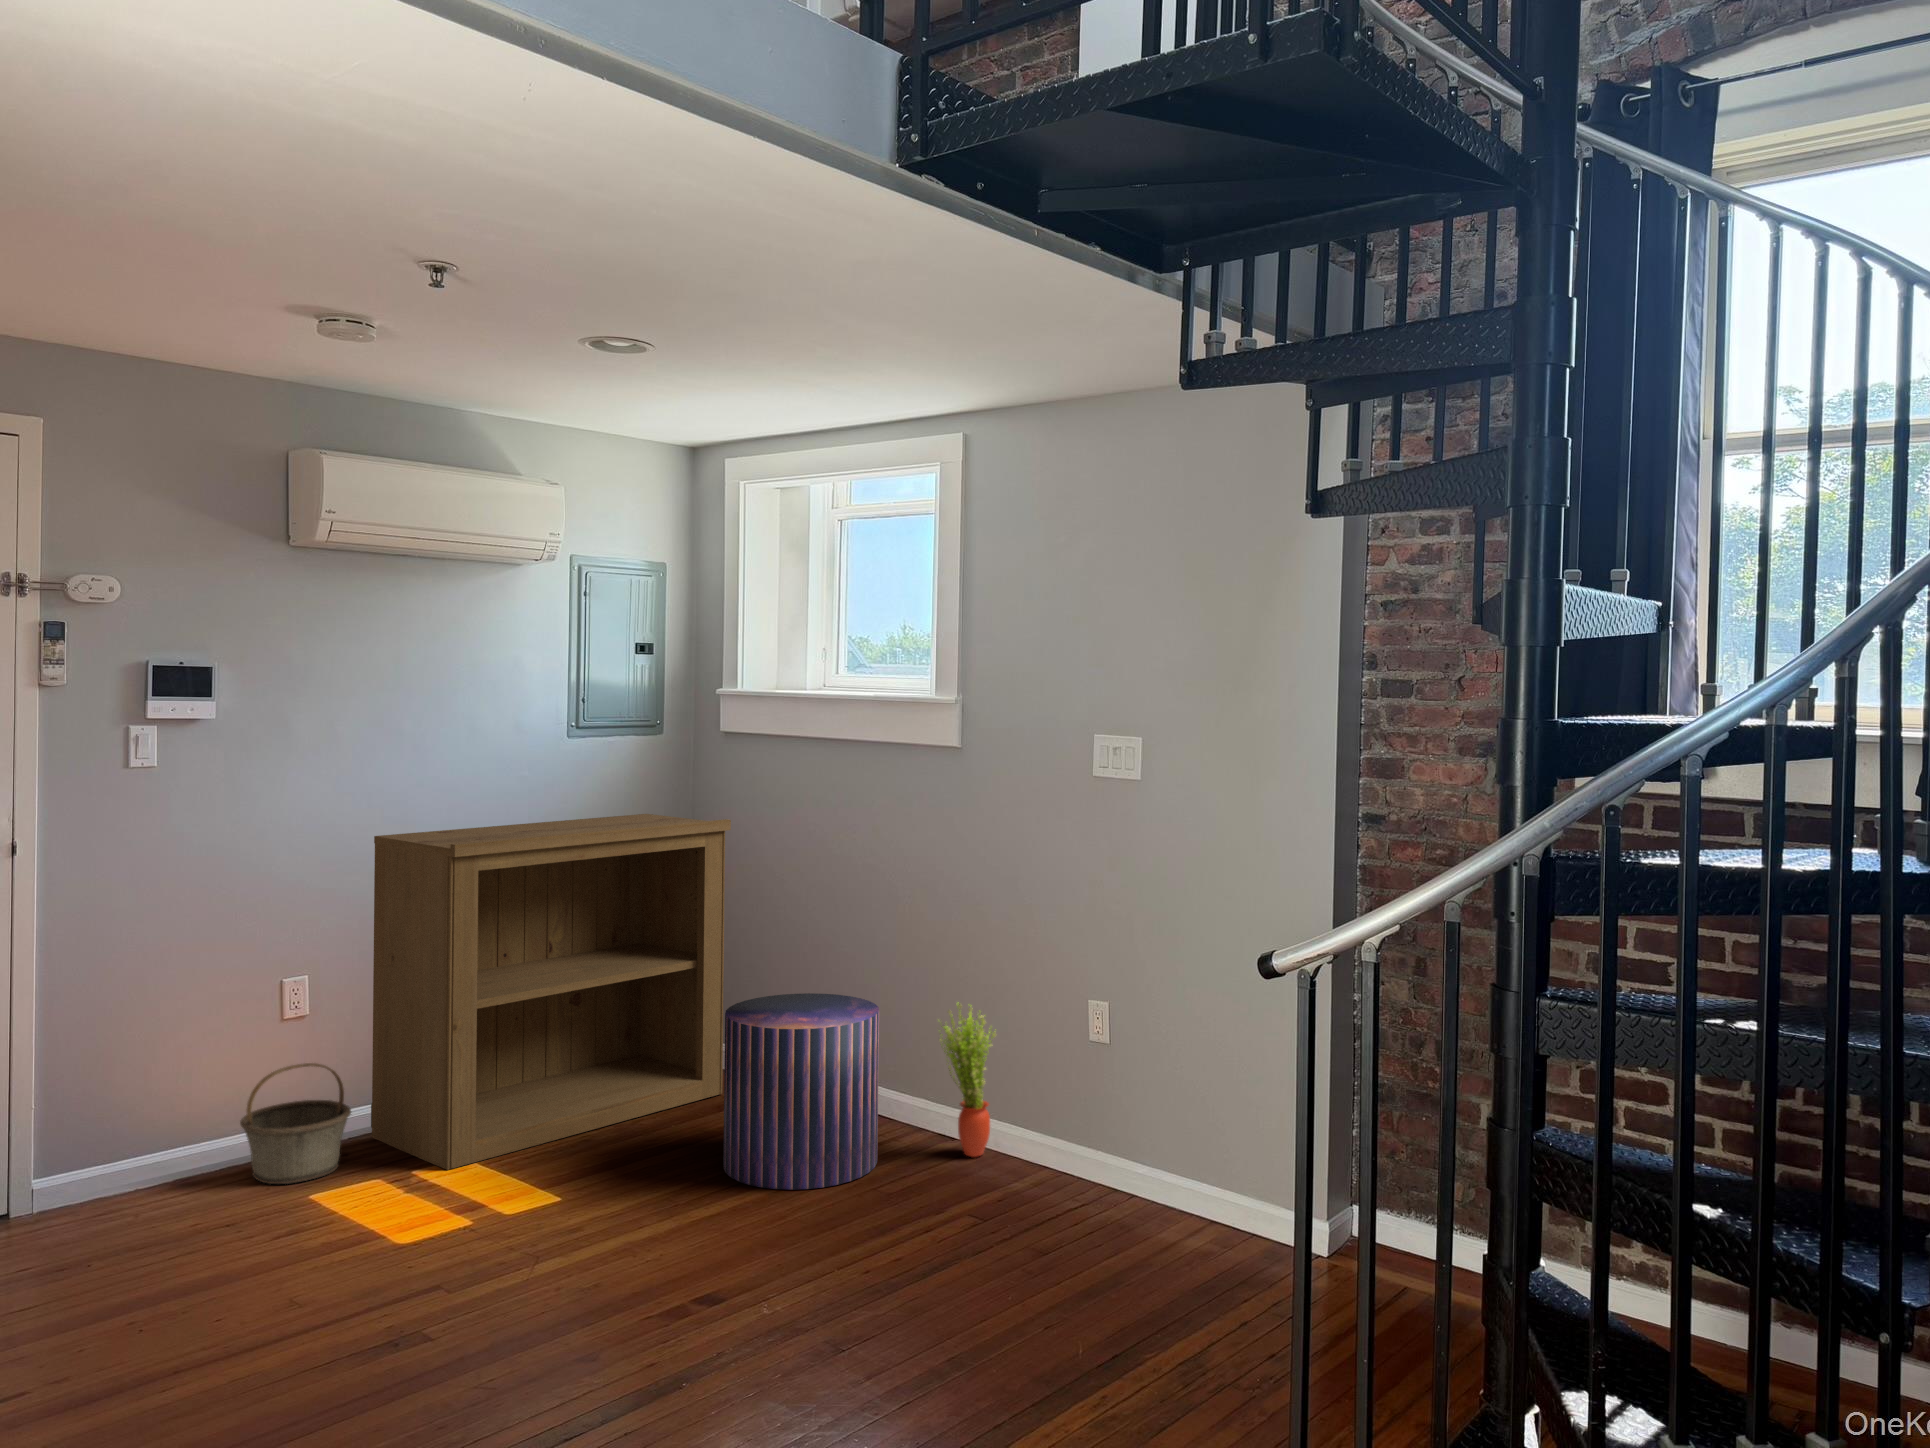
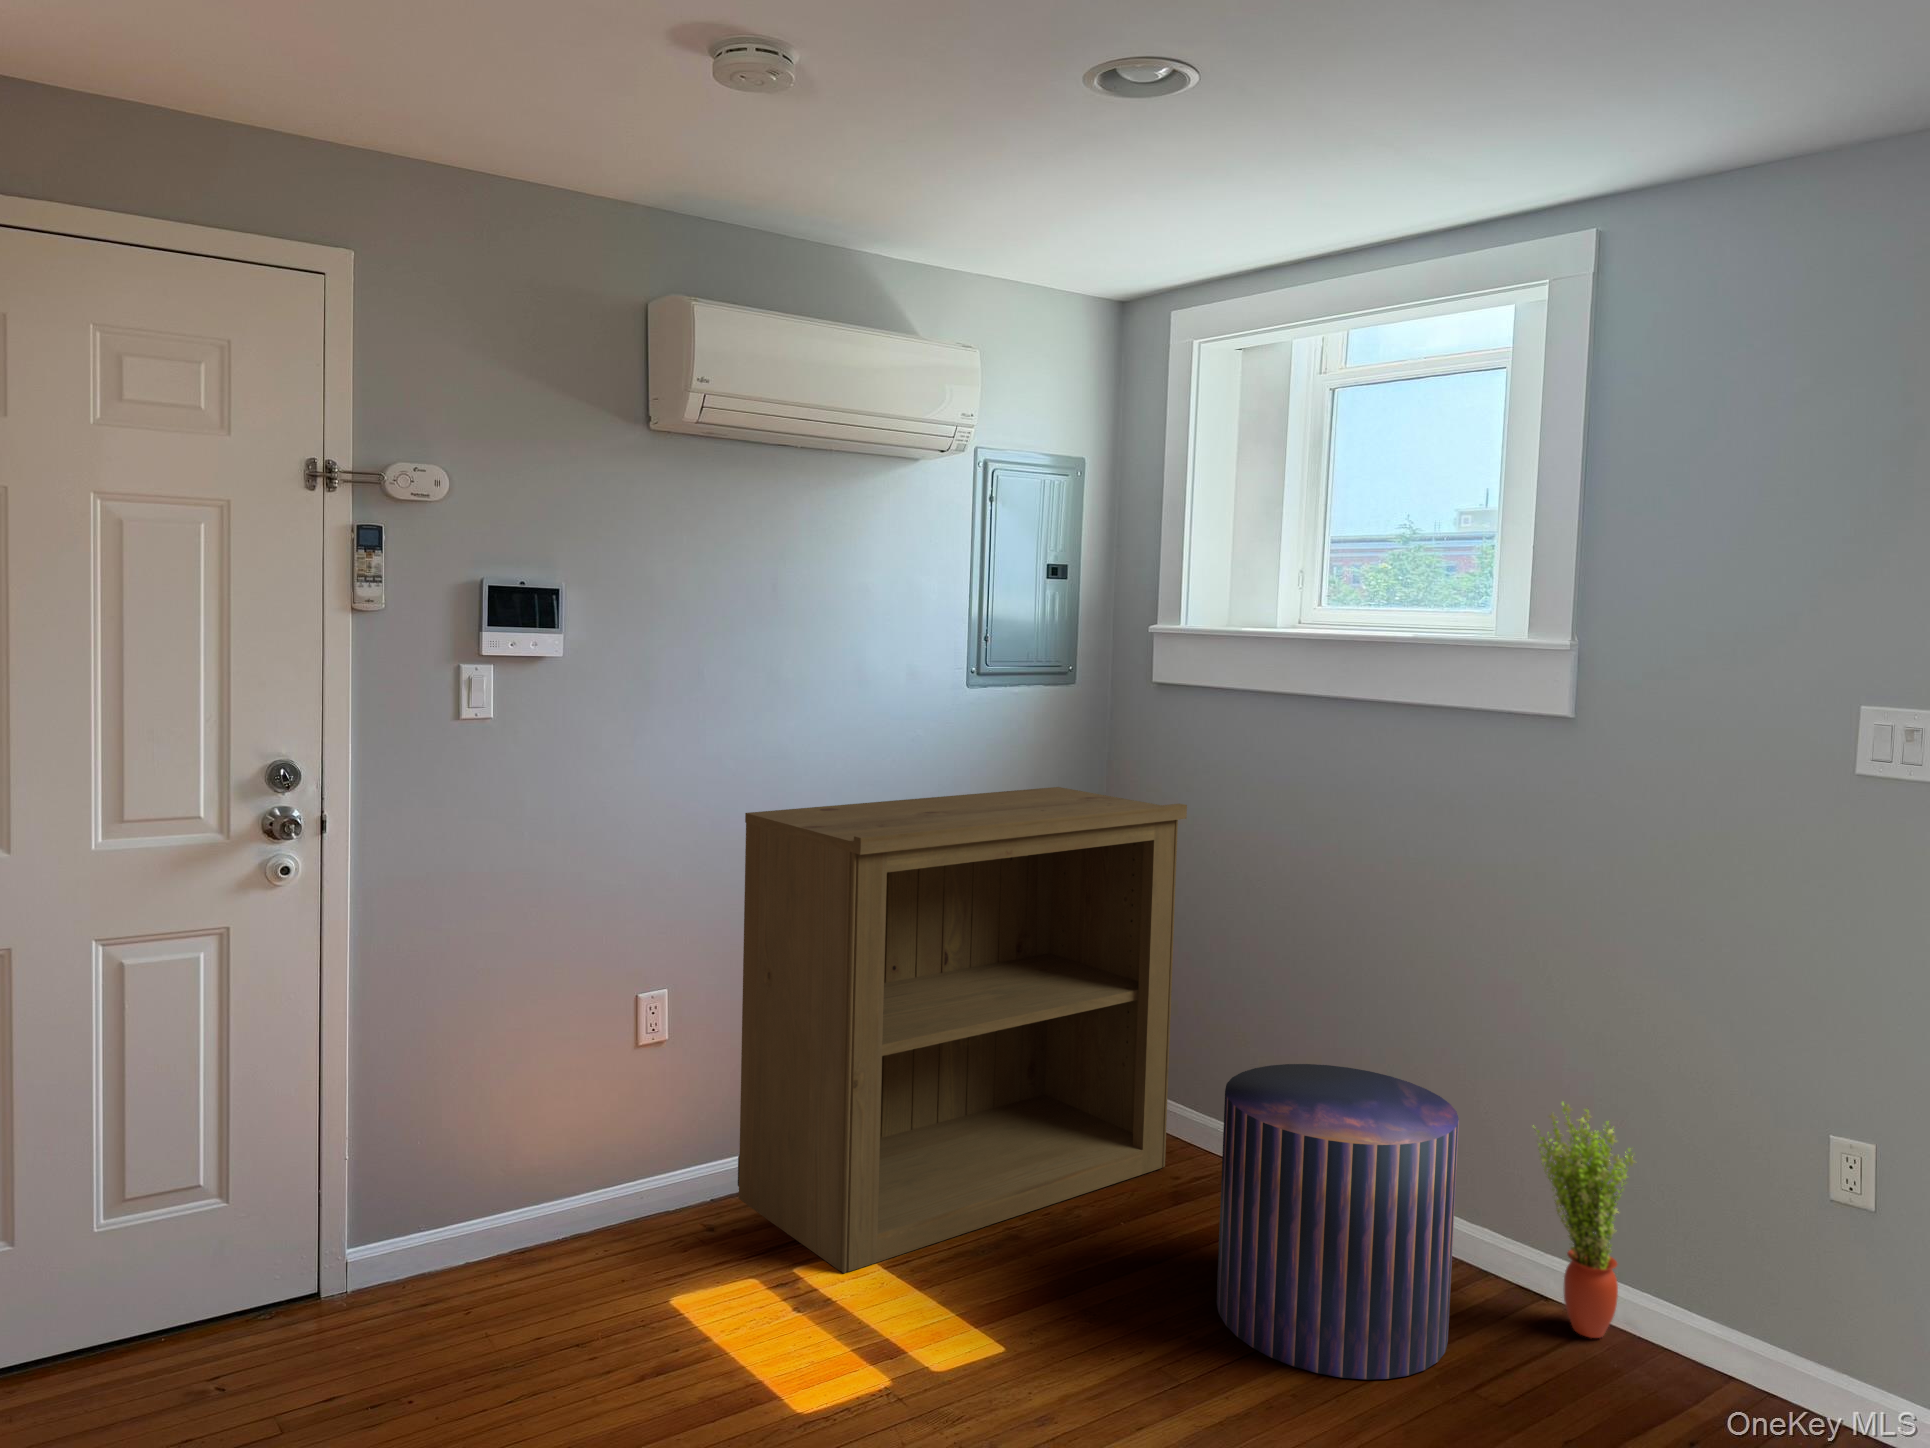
basket: present [240,1063,351,1184] -> none [589,1112,722,1275]

